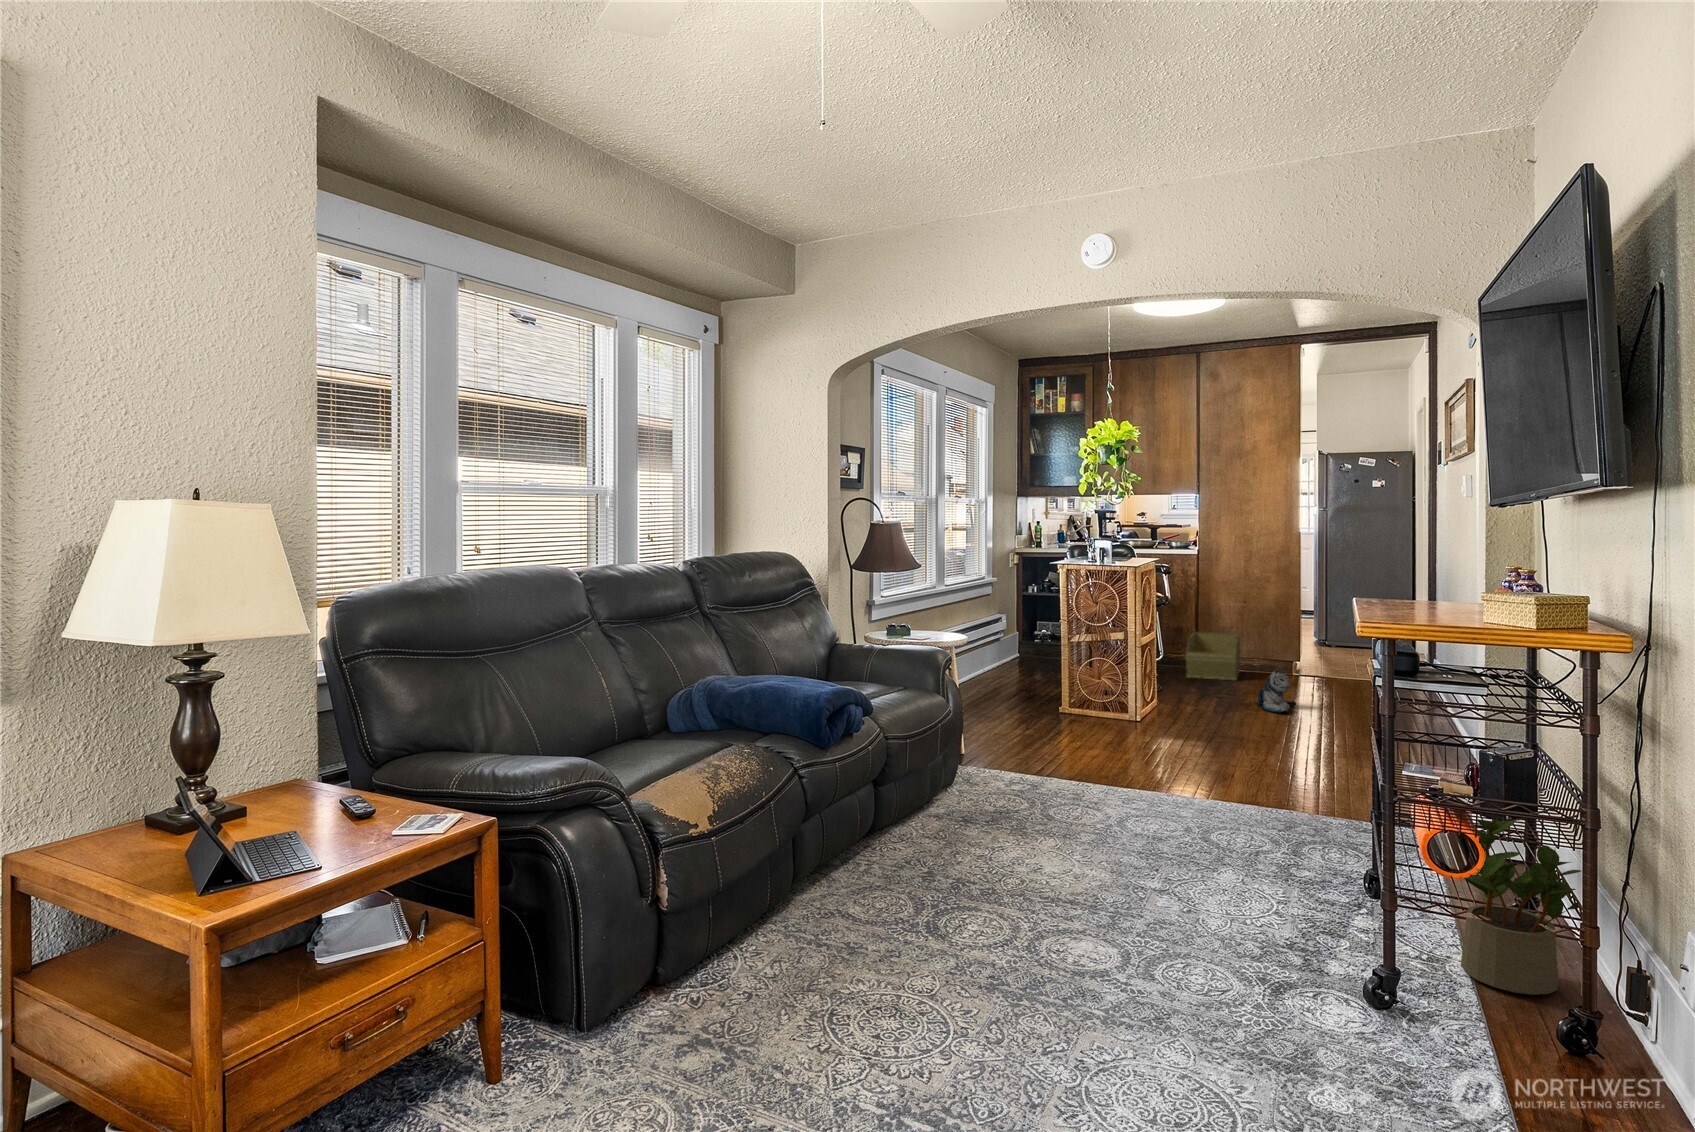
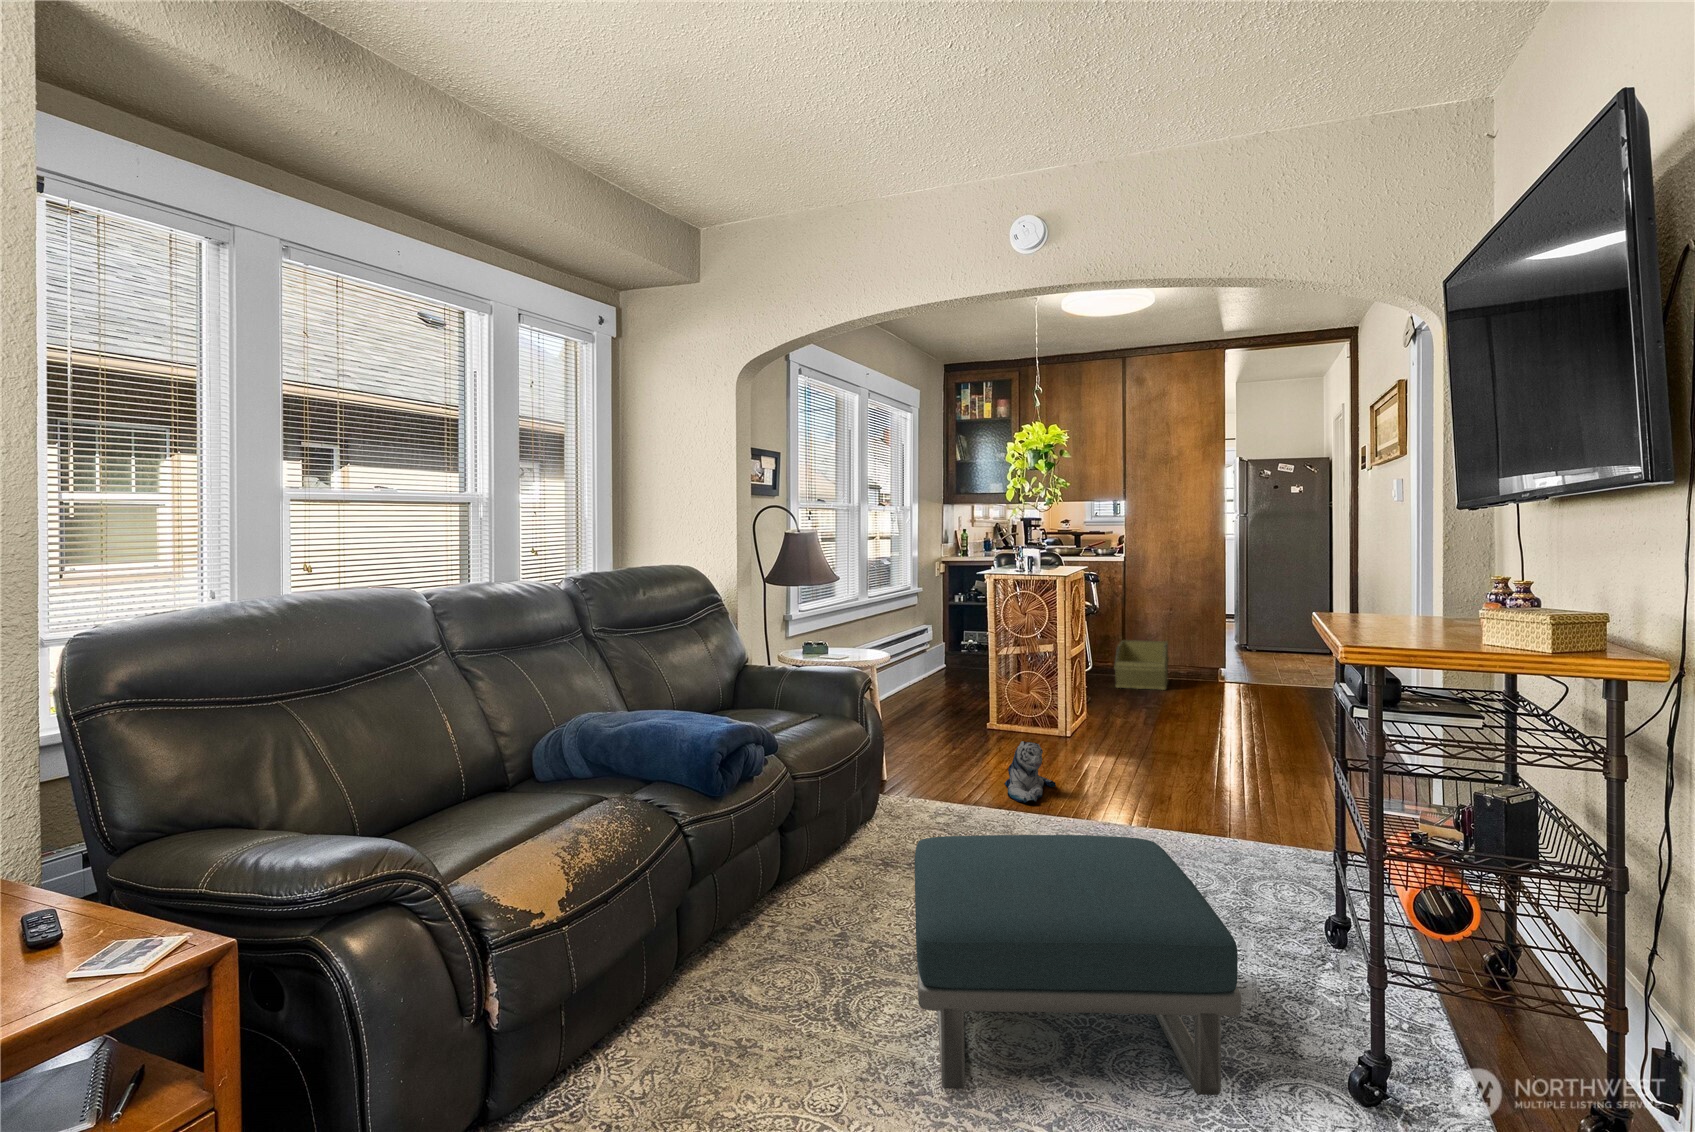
plush toy: present [1256,672,1296,713] -> present [1004,741,1056,803]
footstool: none [995,788,1272,996] -> present [915,835,1241,1095]
potted plant: present [1461,817,1581,995] -> none [1449,823,1607,1077]

